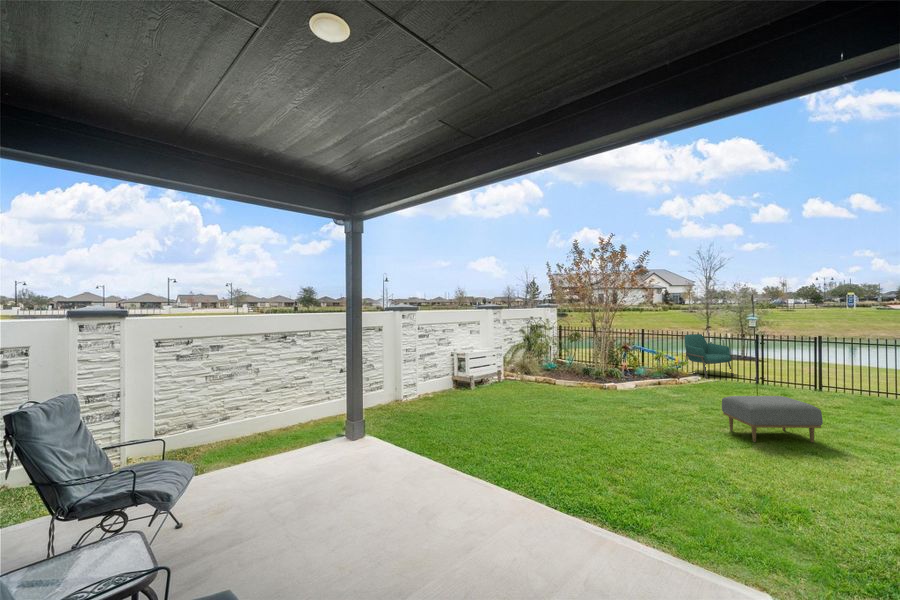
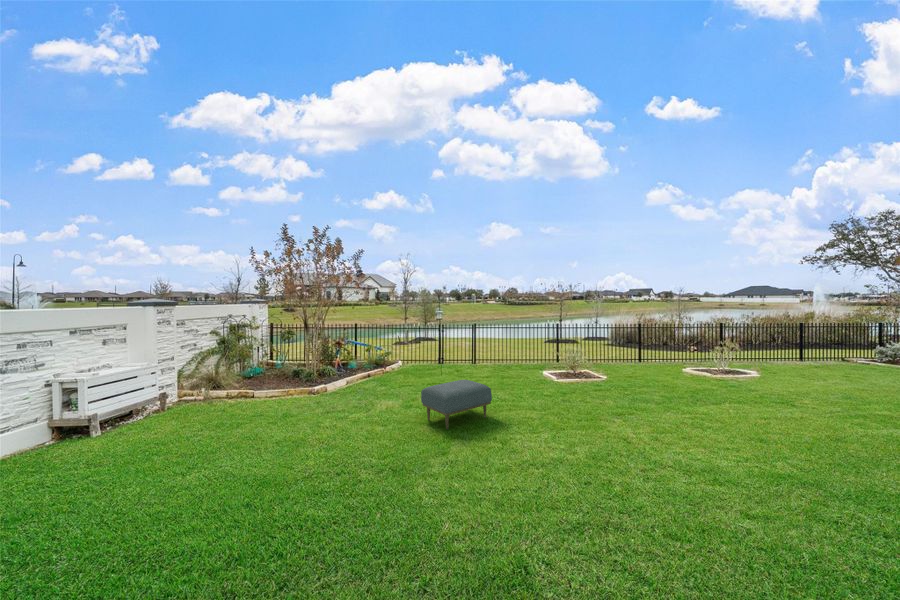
armchair: present [685,334,733,379] -> none [390,327,426,366]

